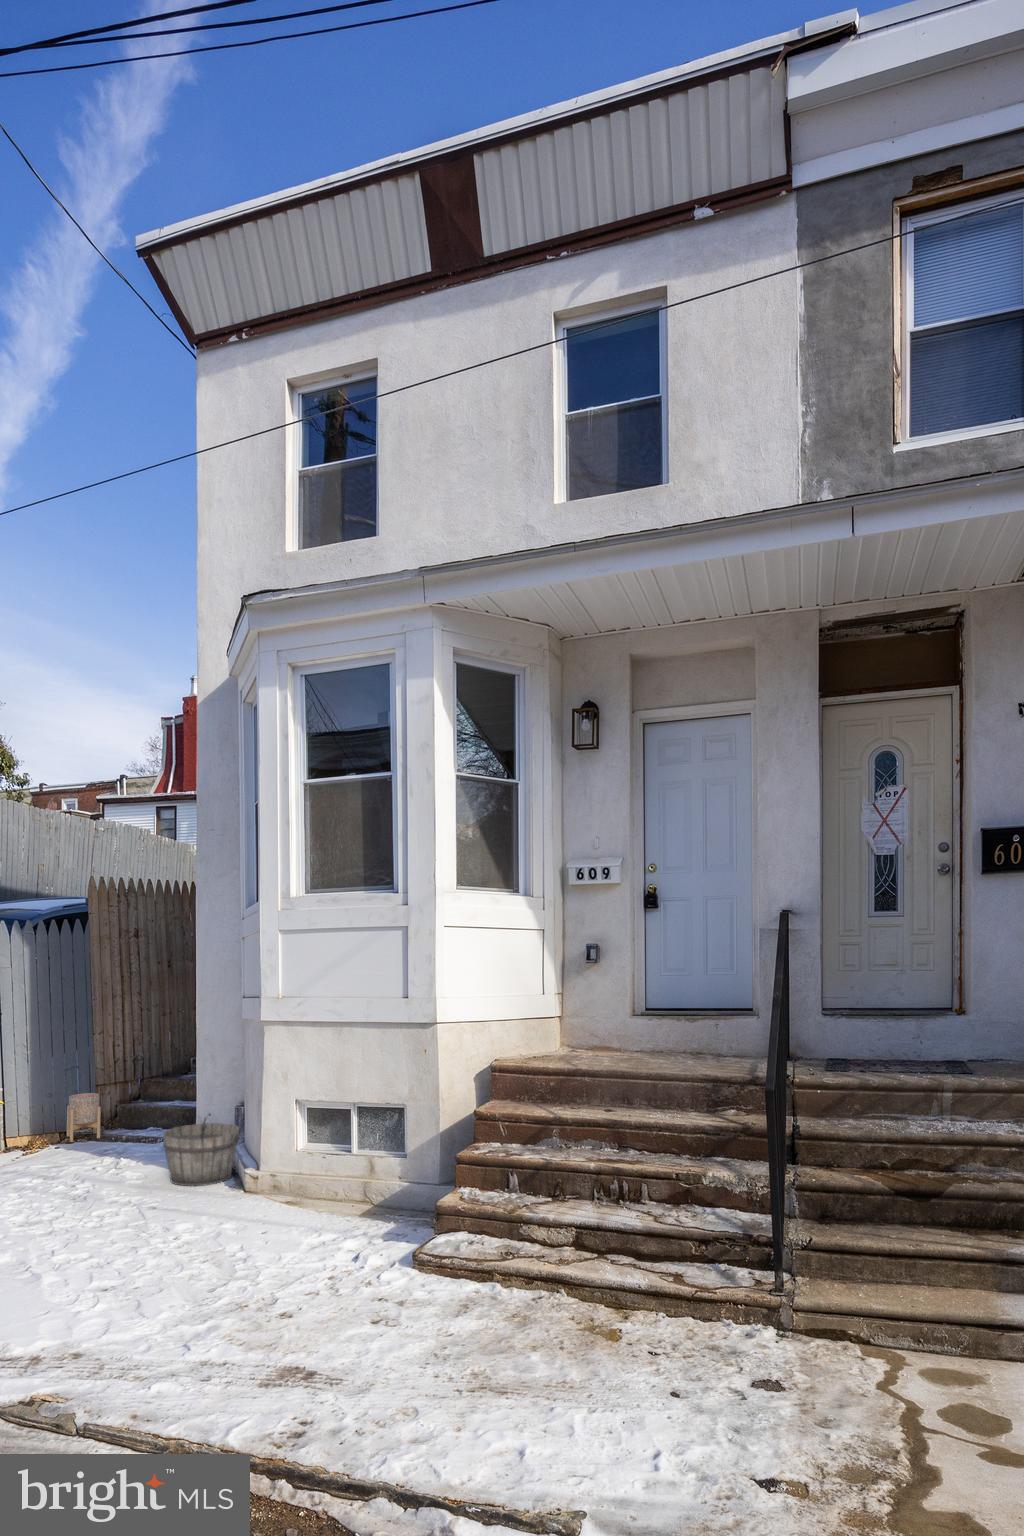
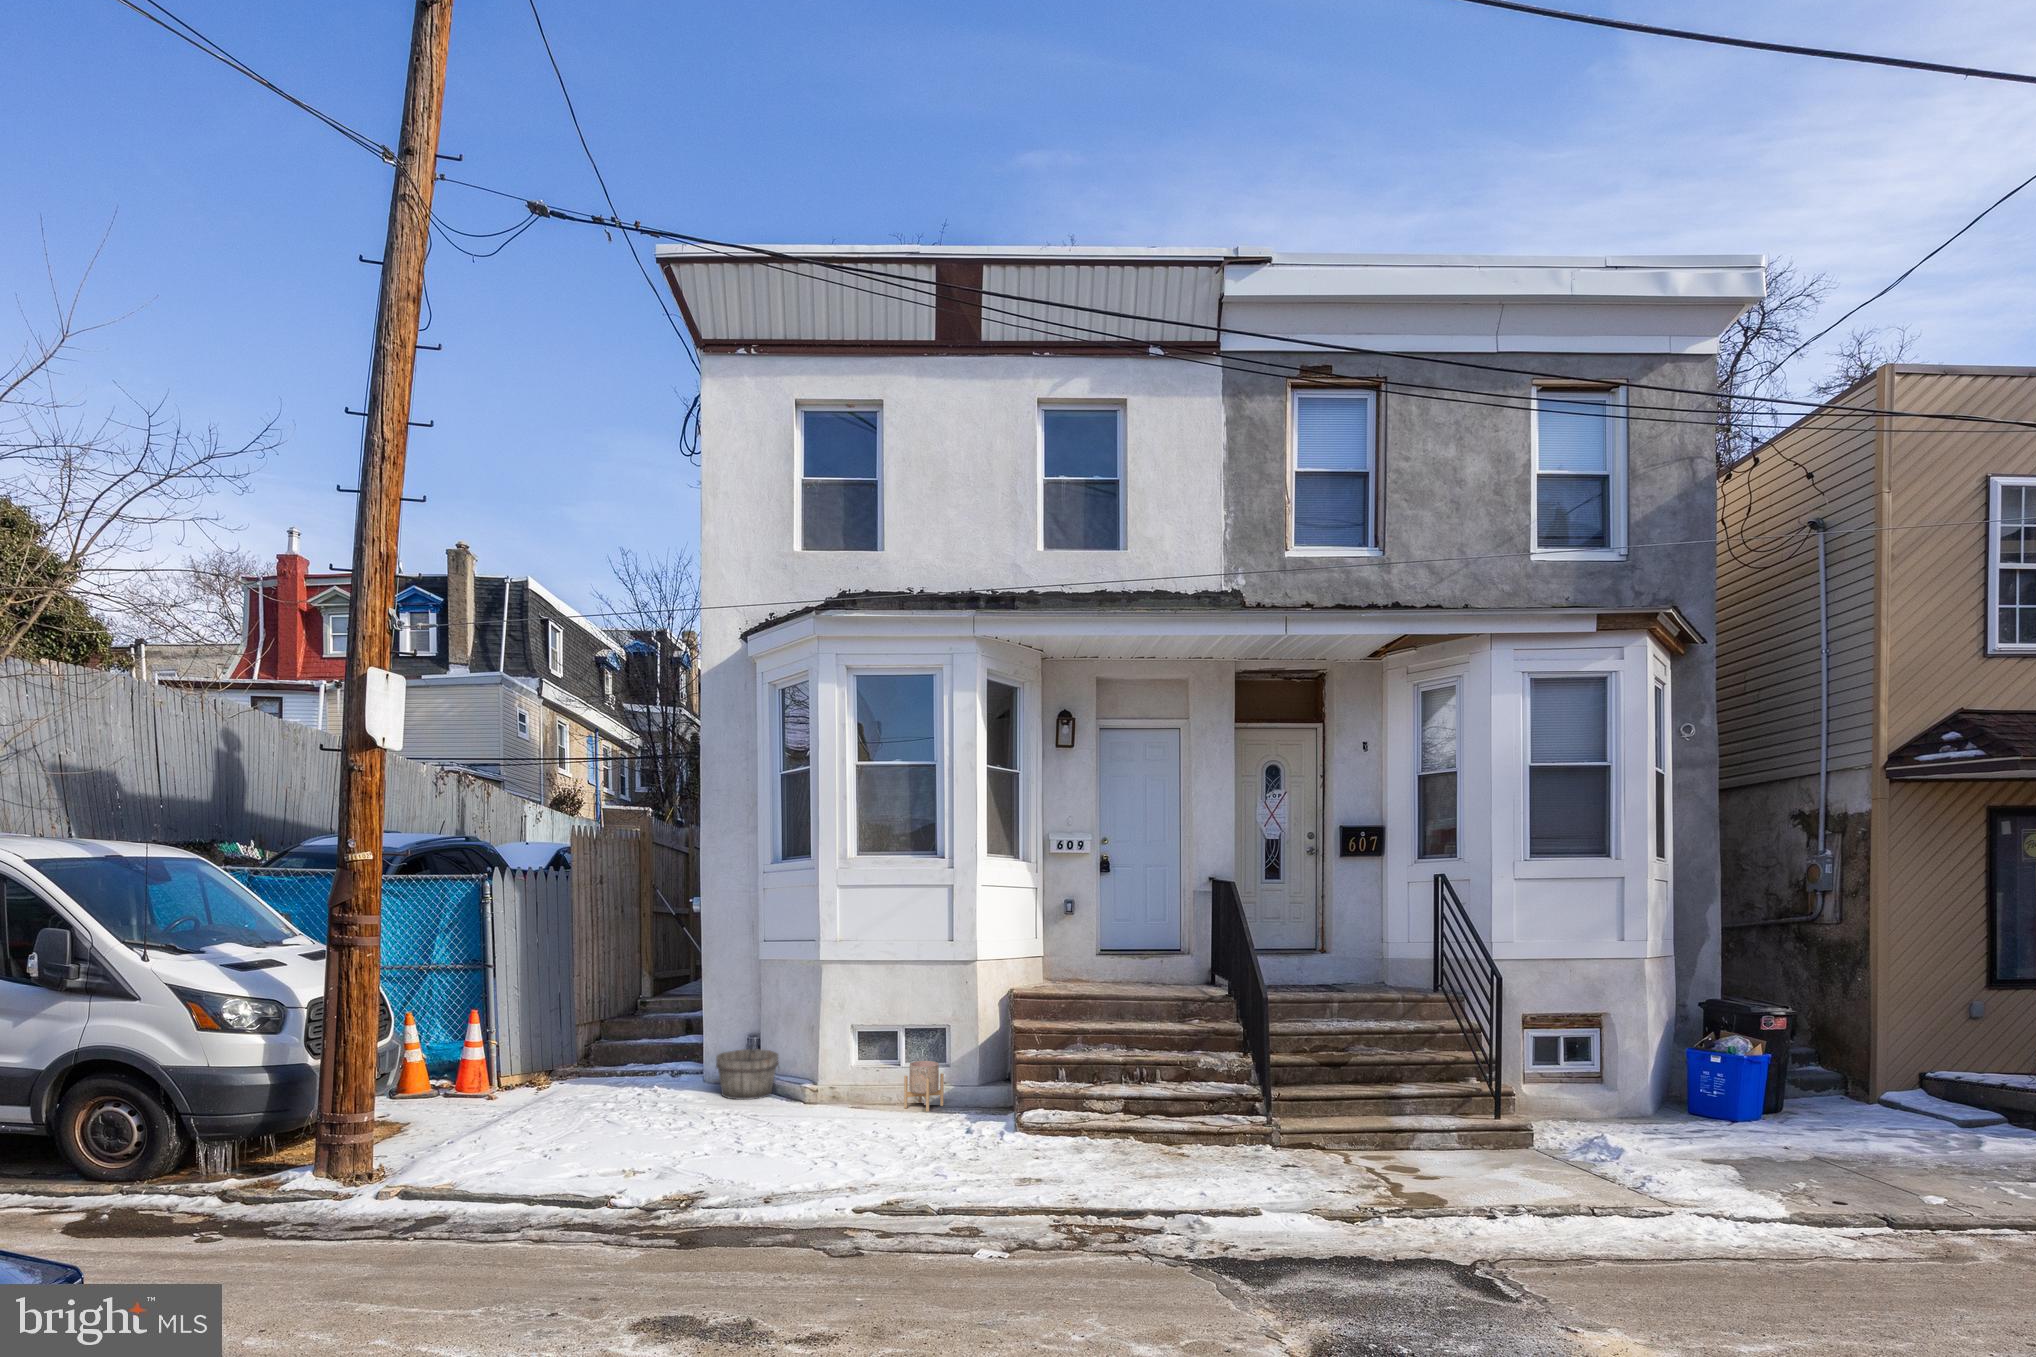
planter: present [67,1093,101,1142] -> present [904,1061,944,1112]

